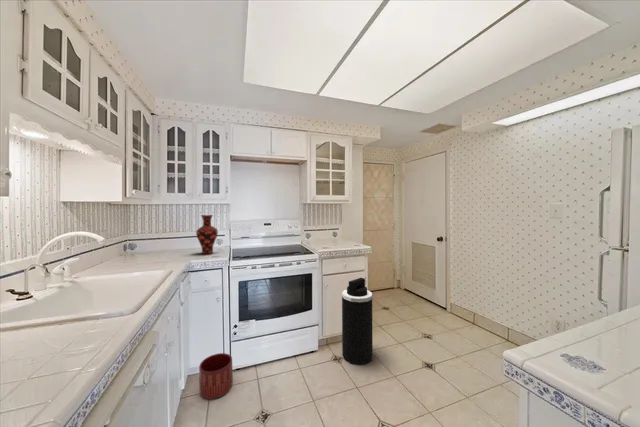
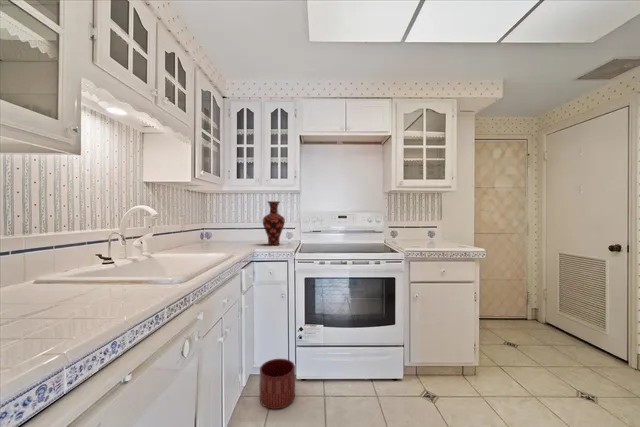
trash can: present [342,278,373,365] -> none [437,289,485,413]

